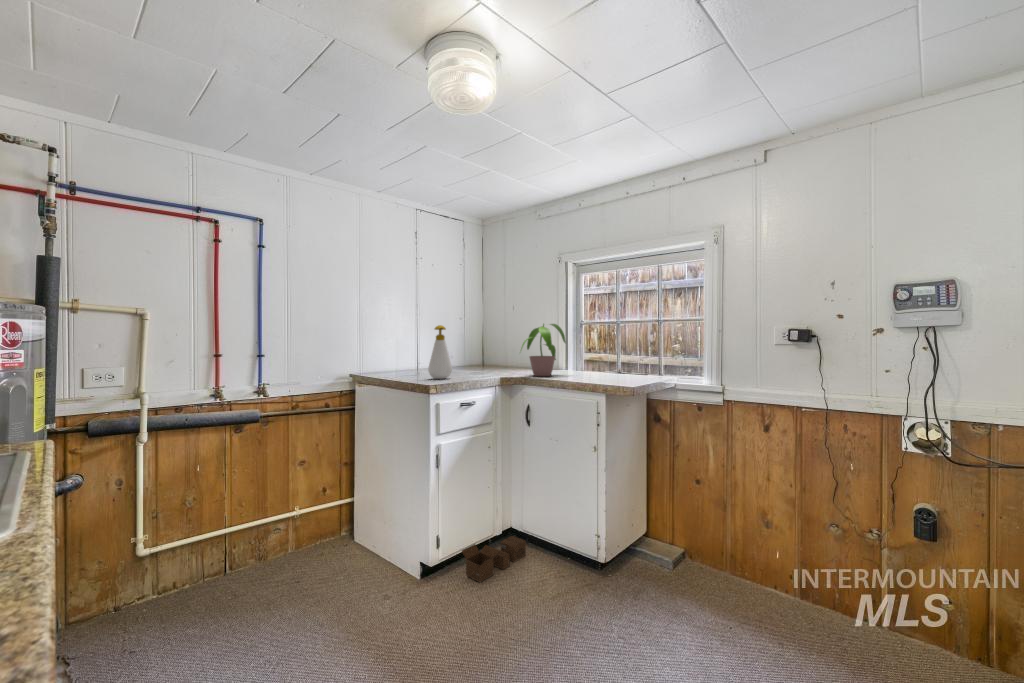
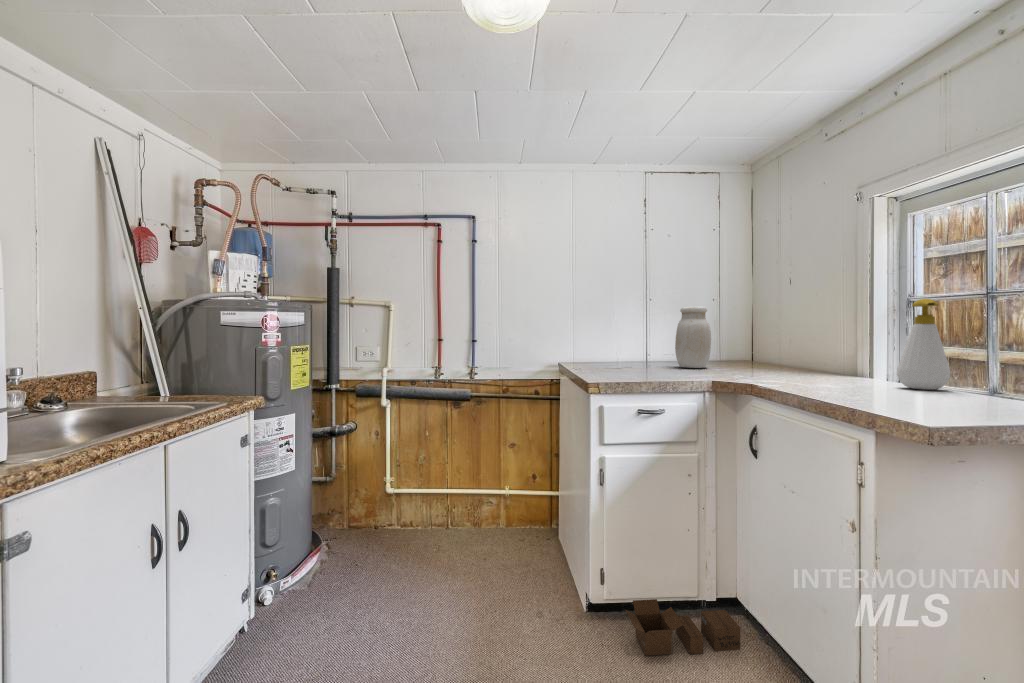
potted plant: present [521,324,566,376] -> none [737,297,848,384]
soap bottle: present [428,325,452,379] -> present [897,299,950,390]
jar: none [455,325,480,372] -> present [675,306,711,368]

